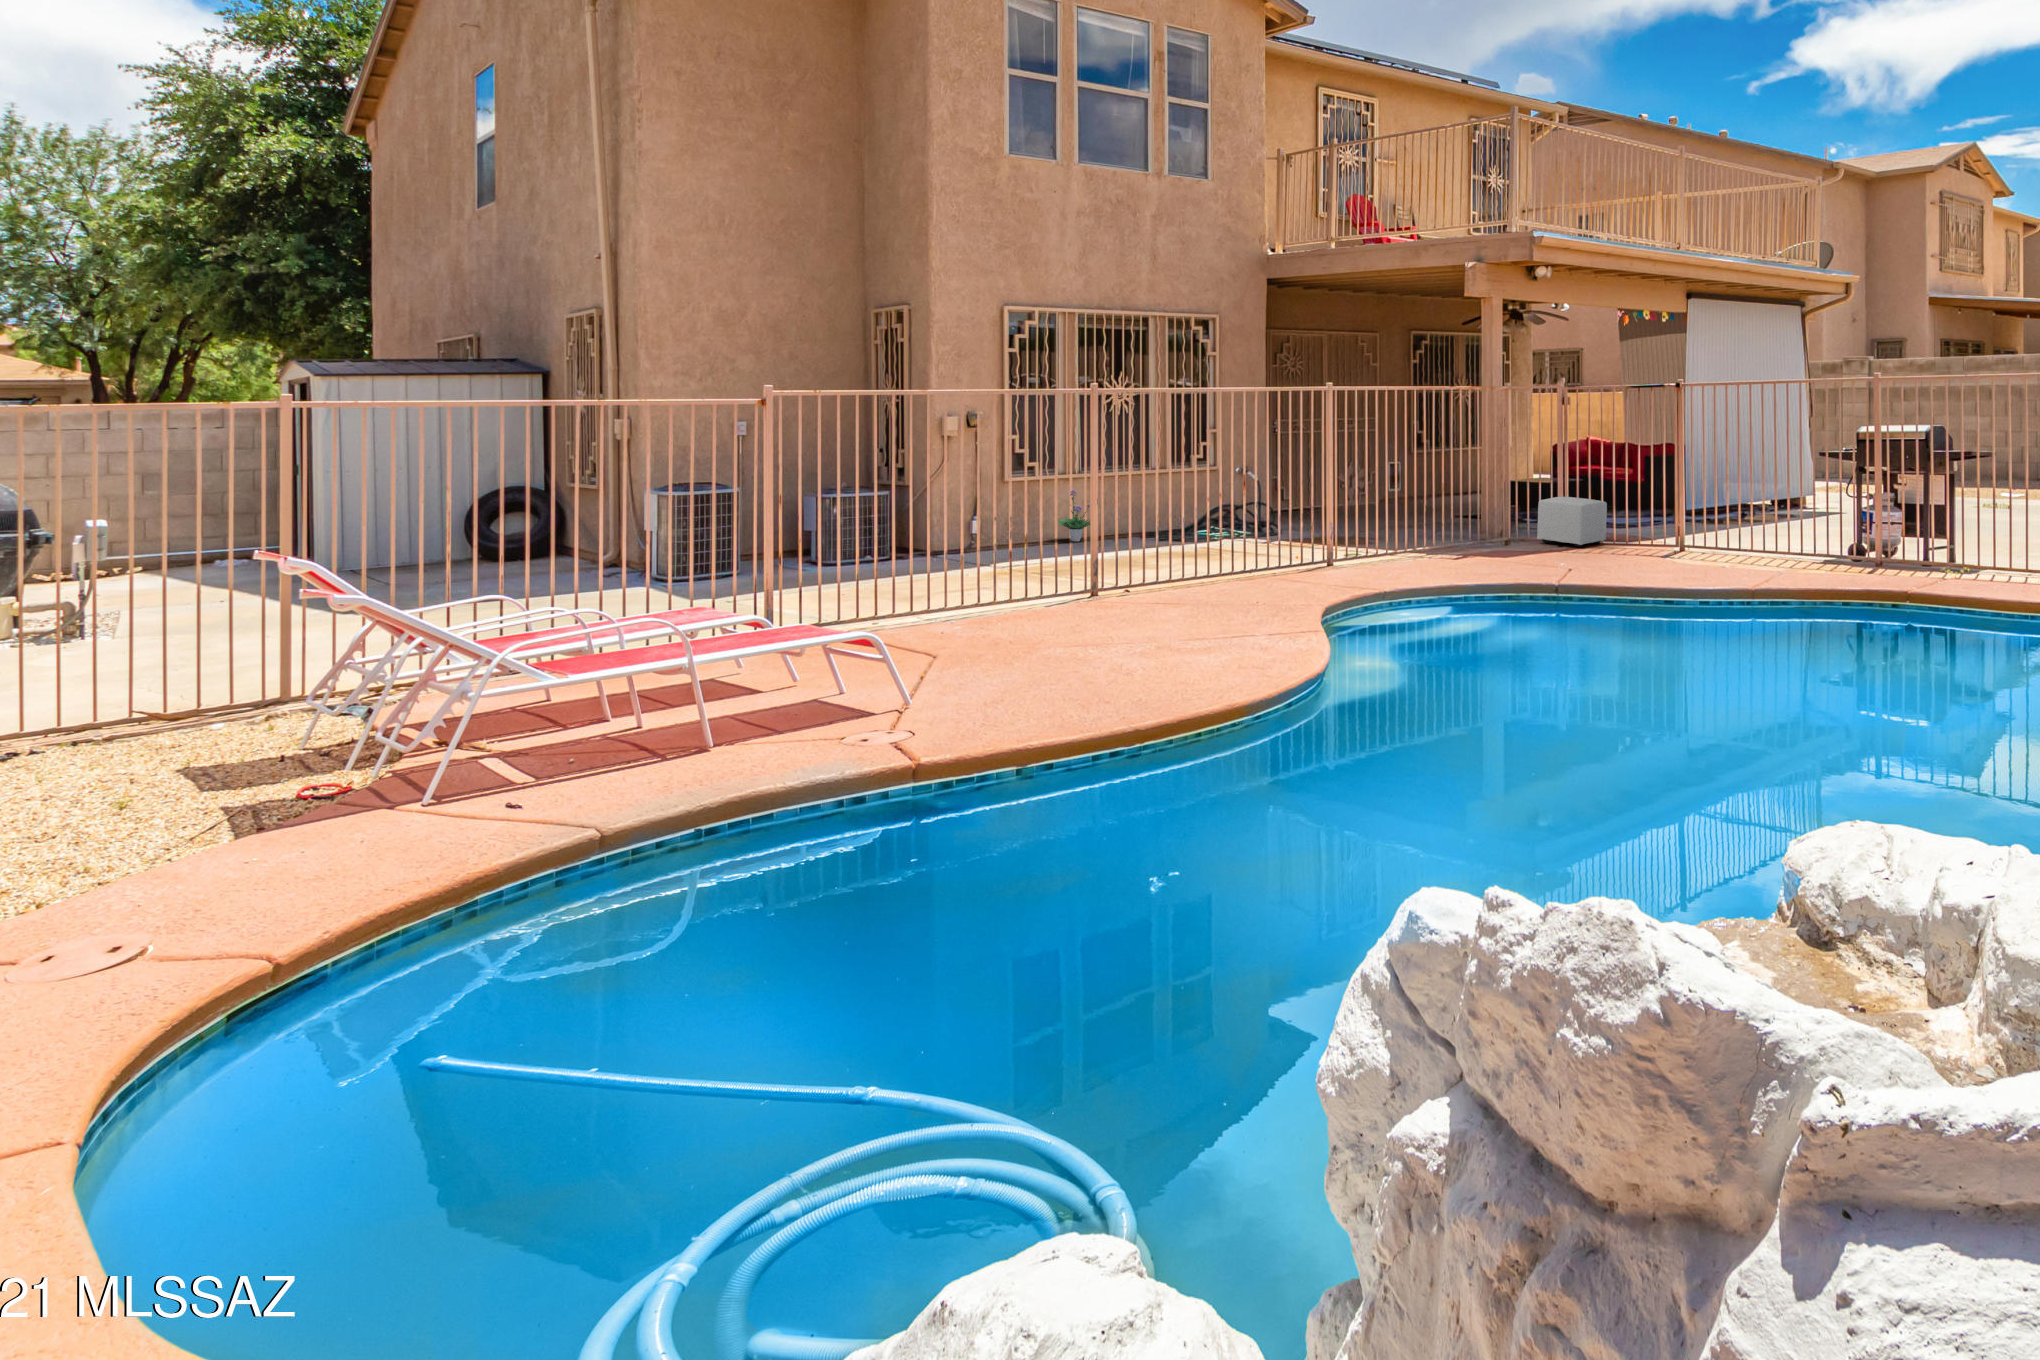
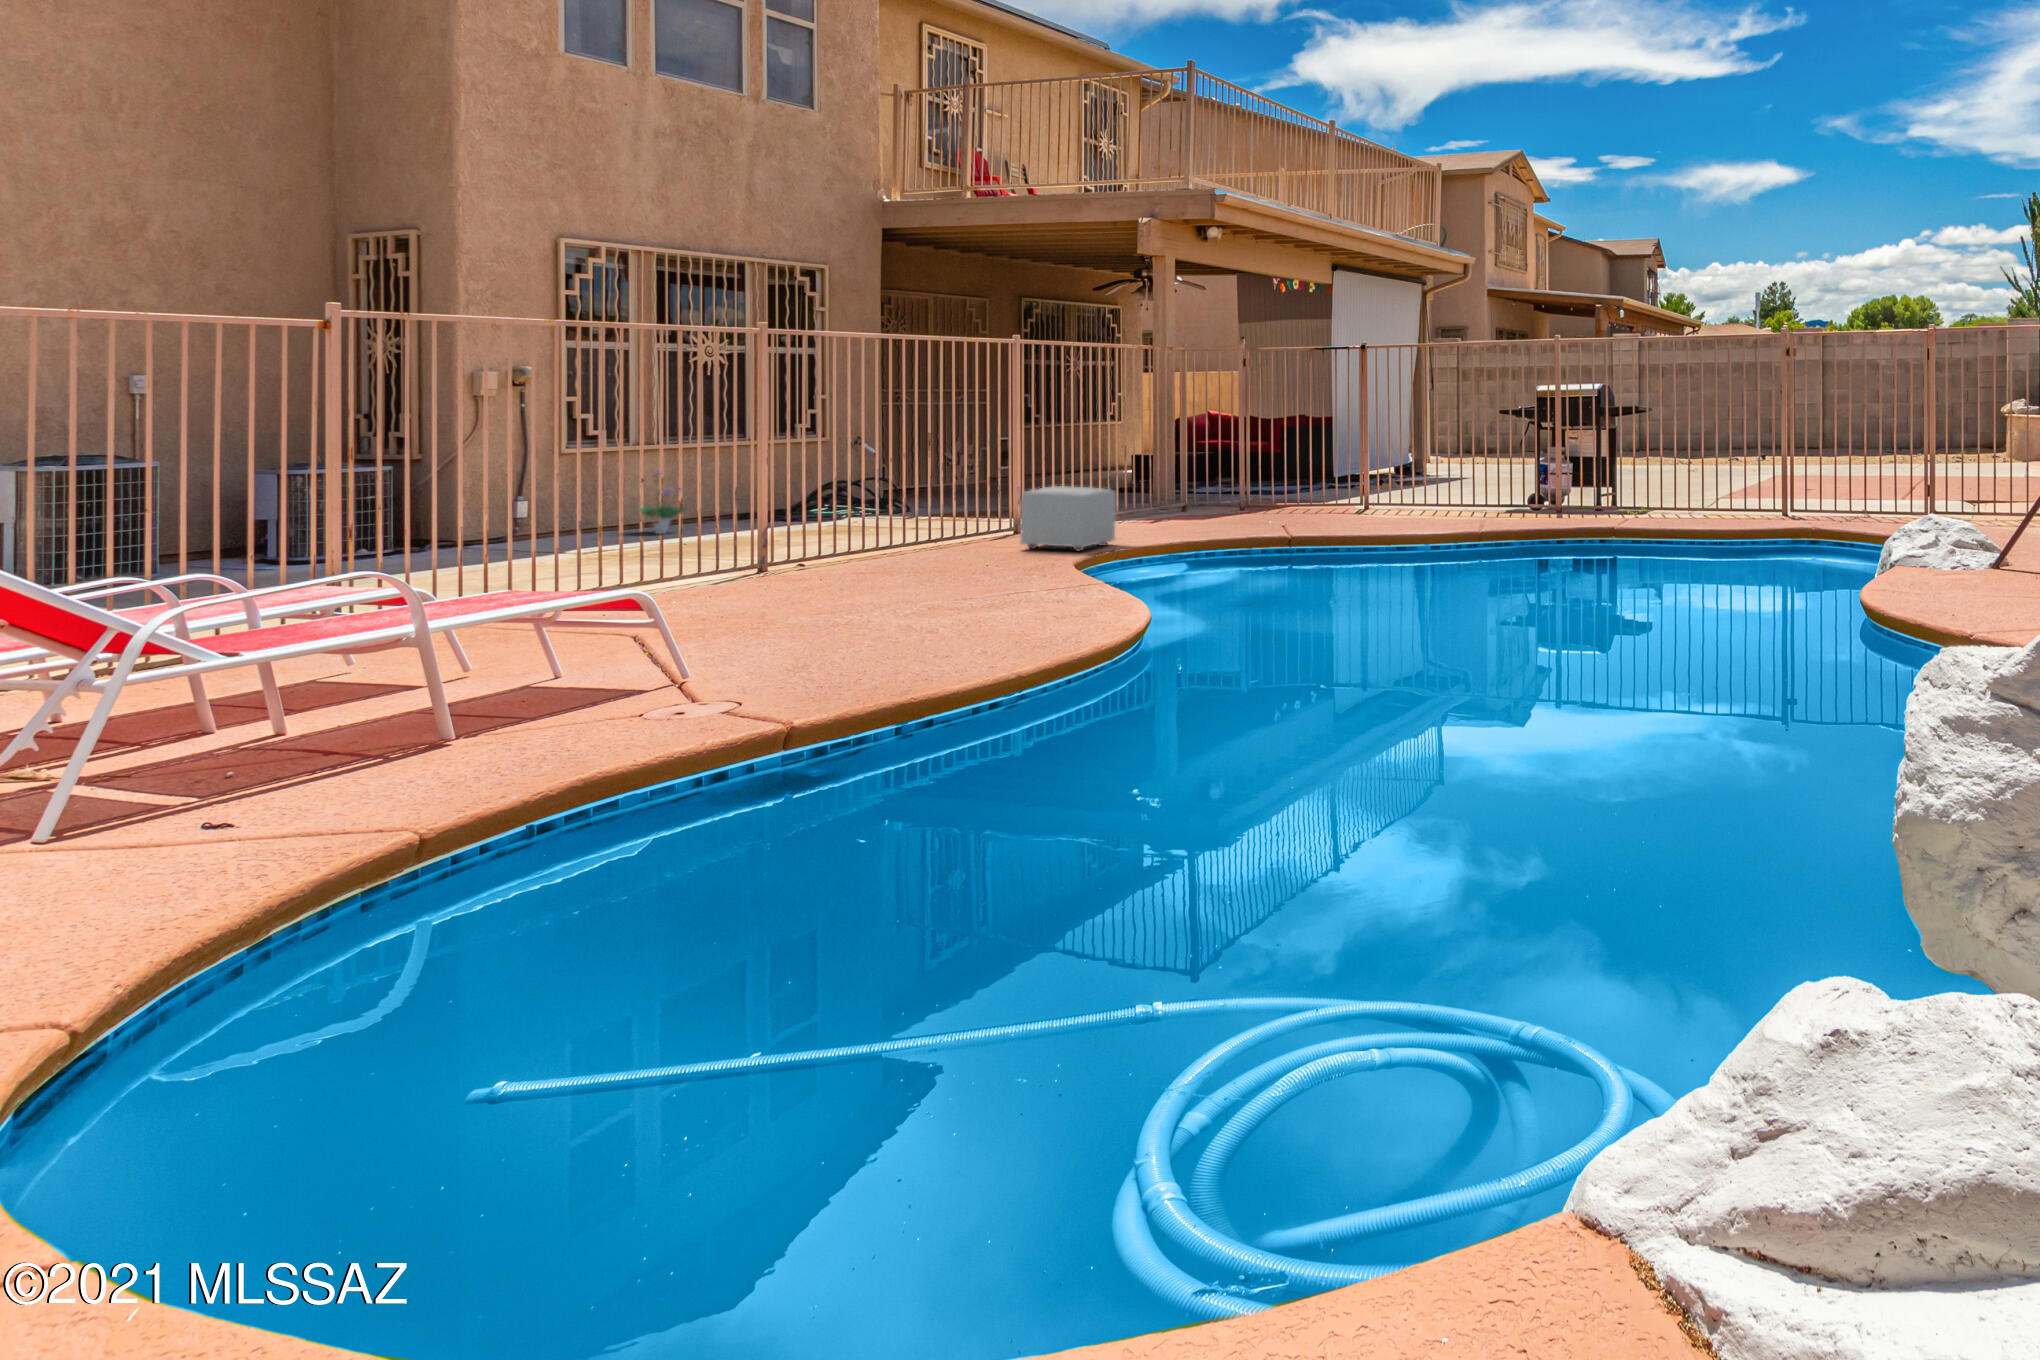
ottoman: present [1537,497,1607,547] -> present [1020,486,1116,551]

